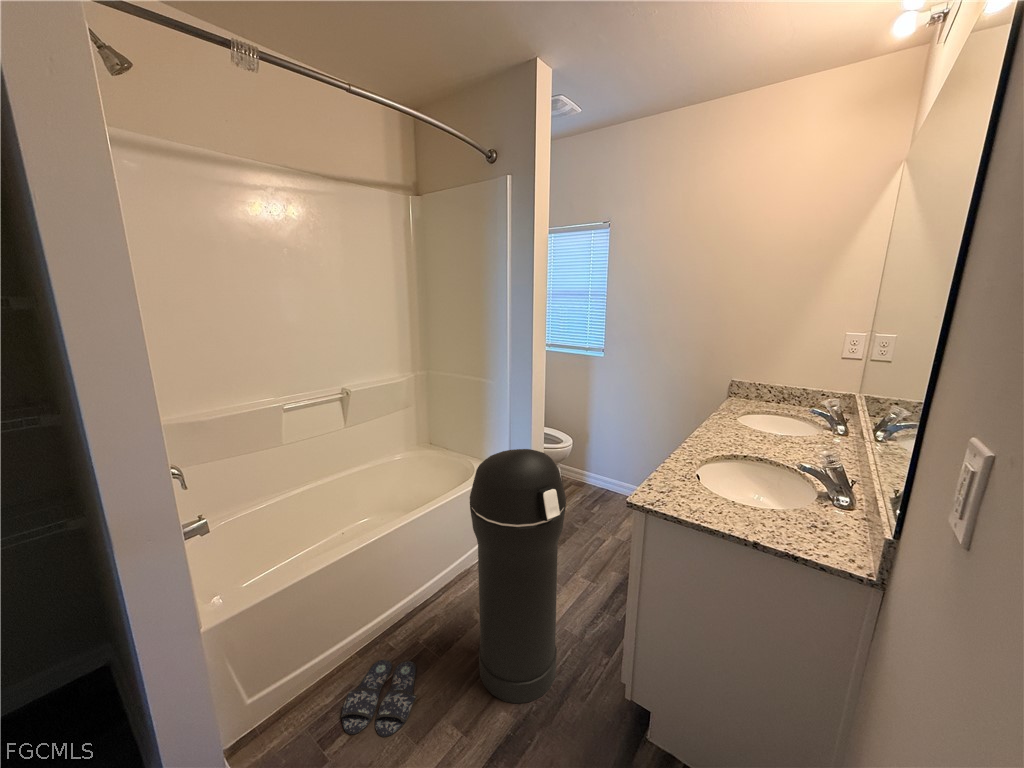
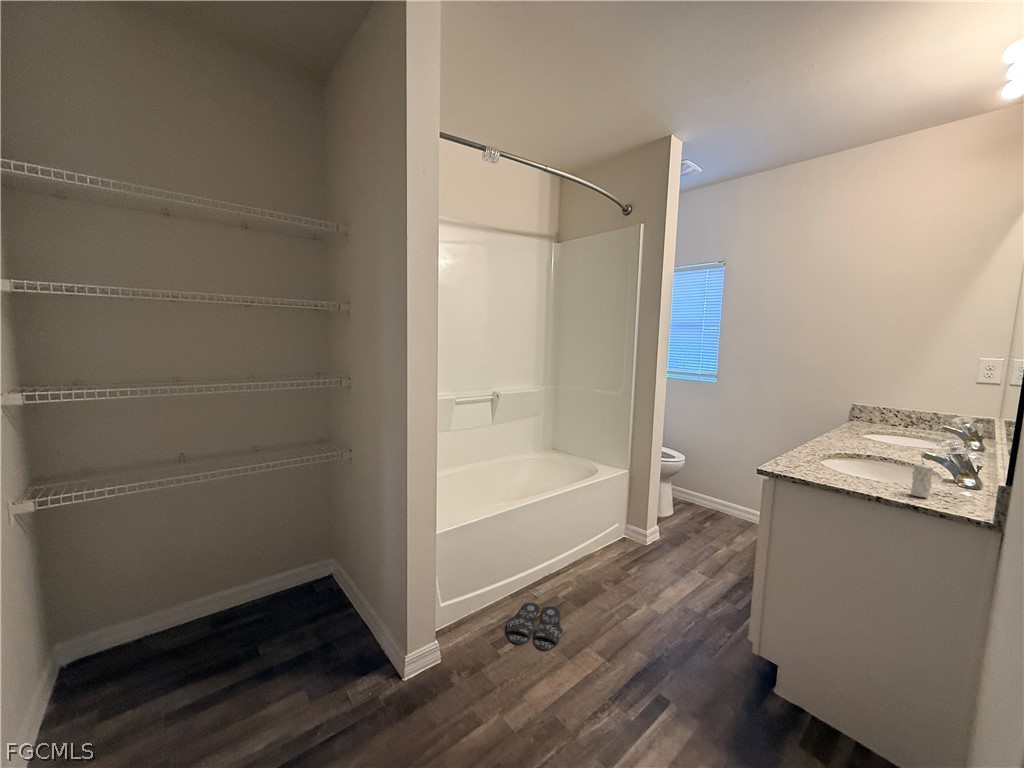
trash can: present [470,449,566,704] -> none [612,431,698,650]
candle: none [788,488,814,537] -> present [911,462,934,497]

